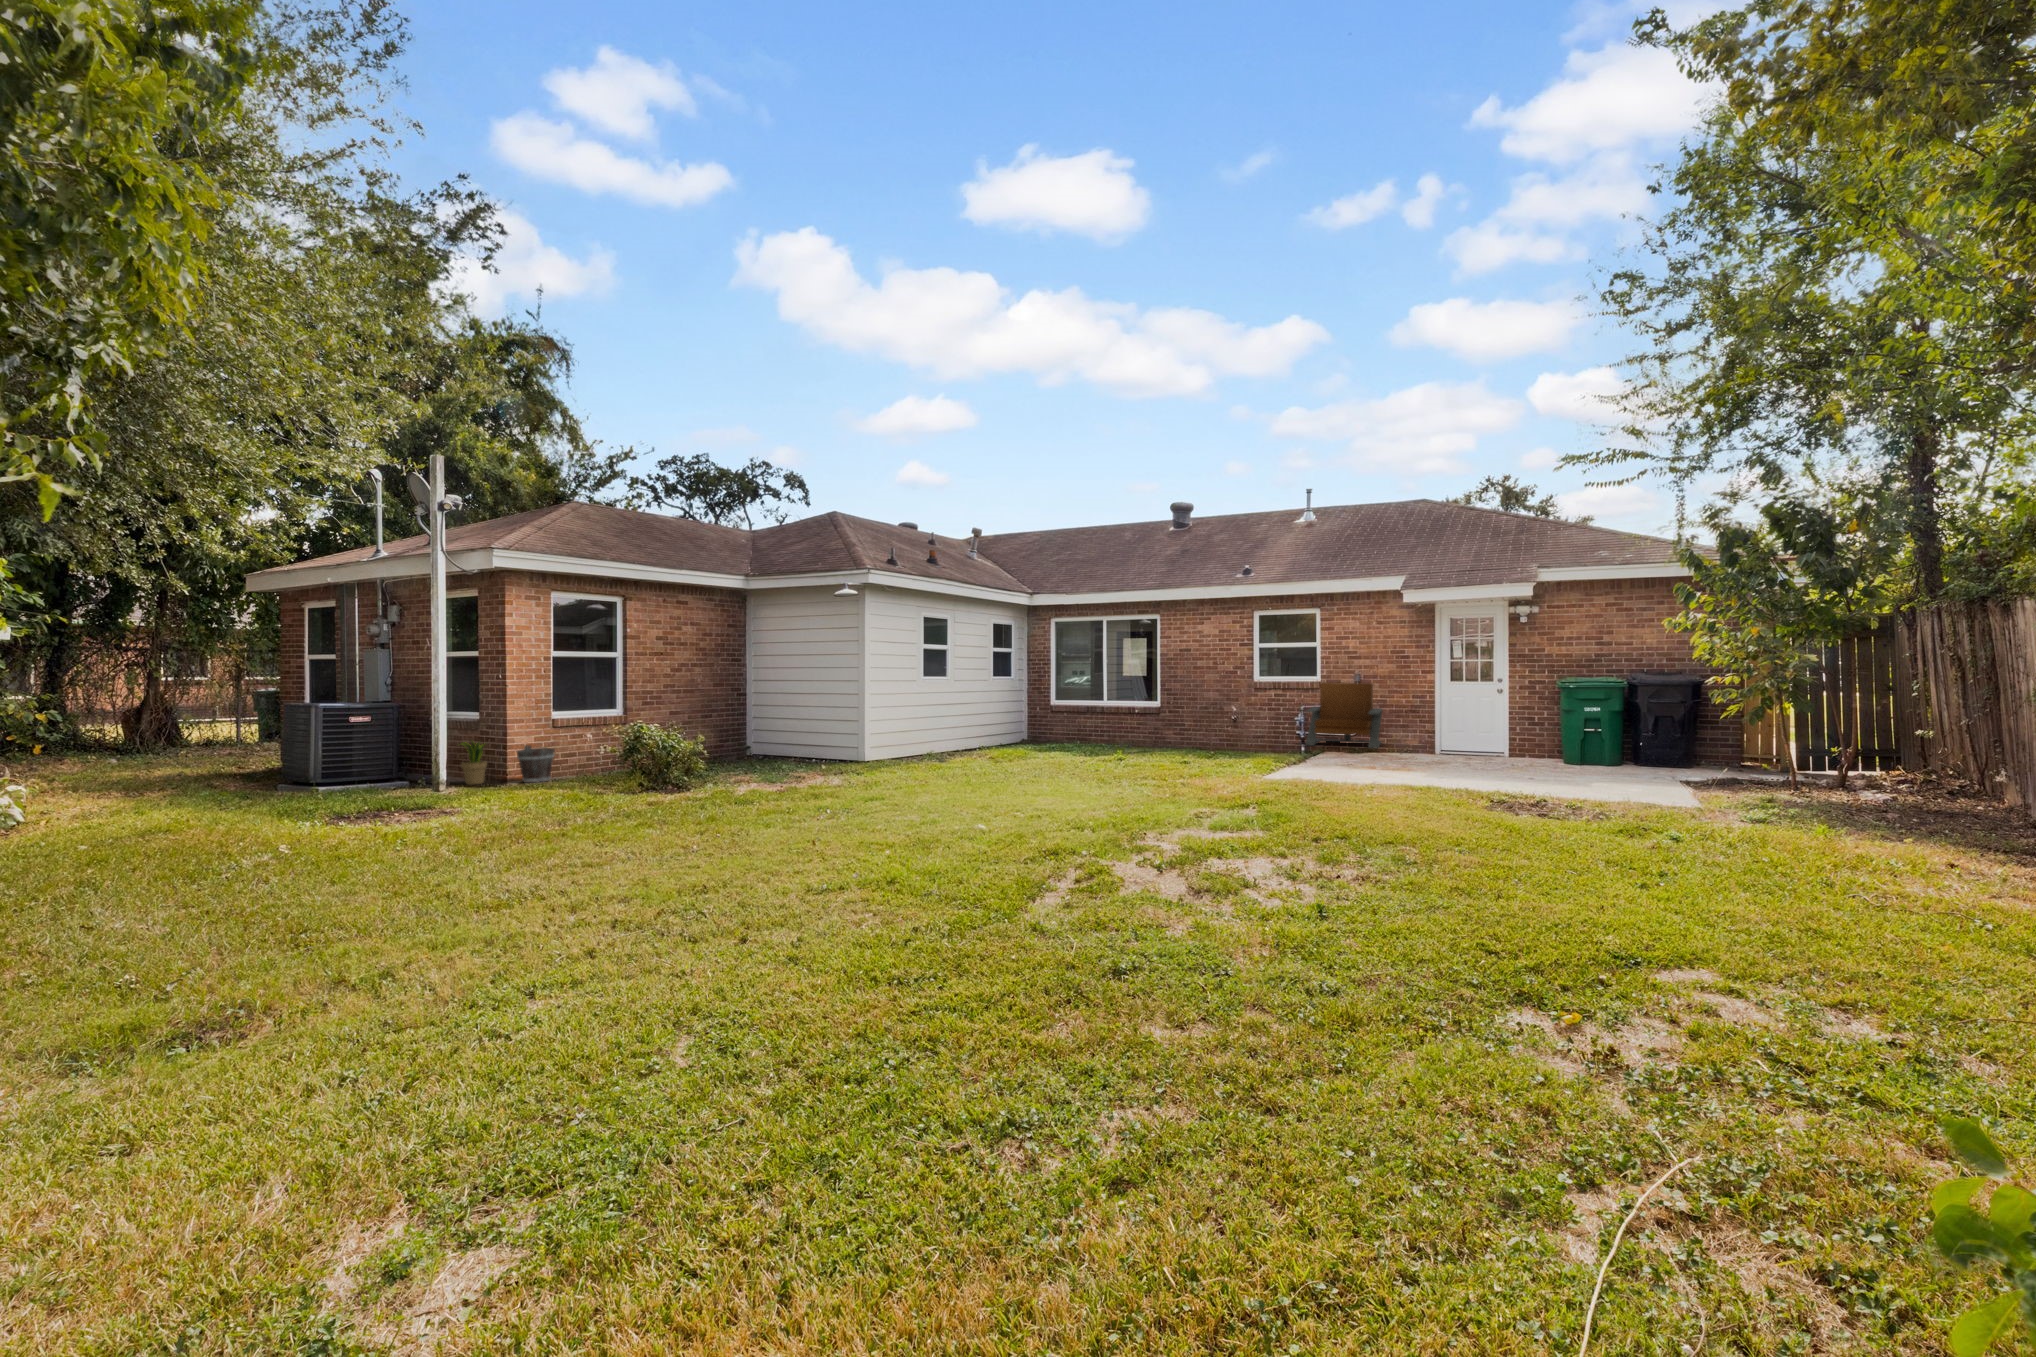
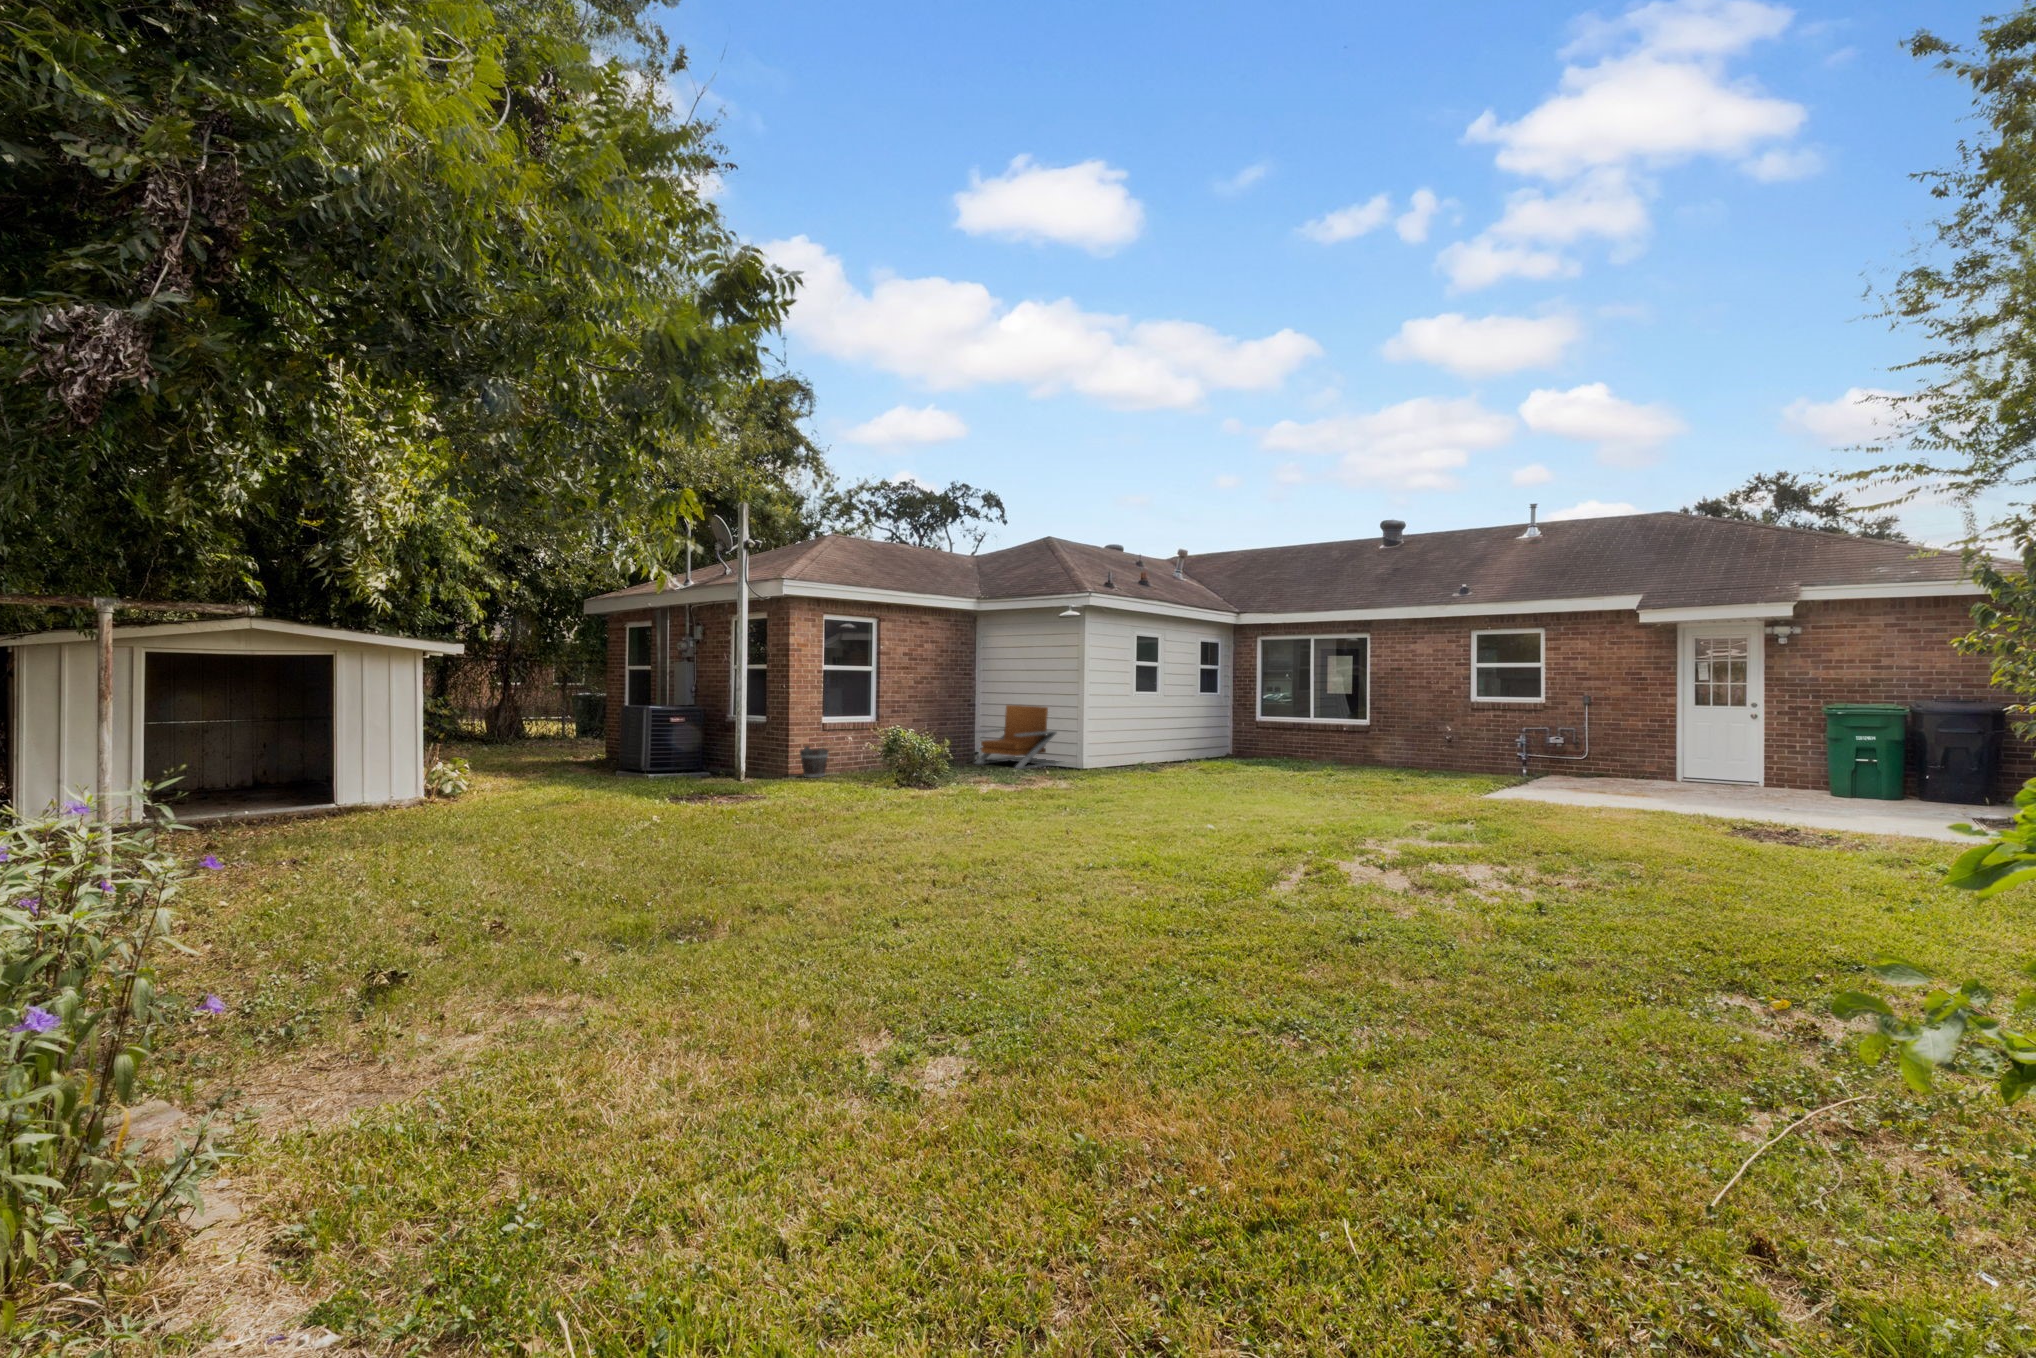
lounge chair: present [1305,682,1382,748] -> present [975,705,1056,769]
potted plant: present [461,742,487,785] -> none [754,740,778,778]

